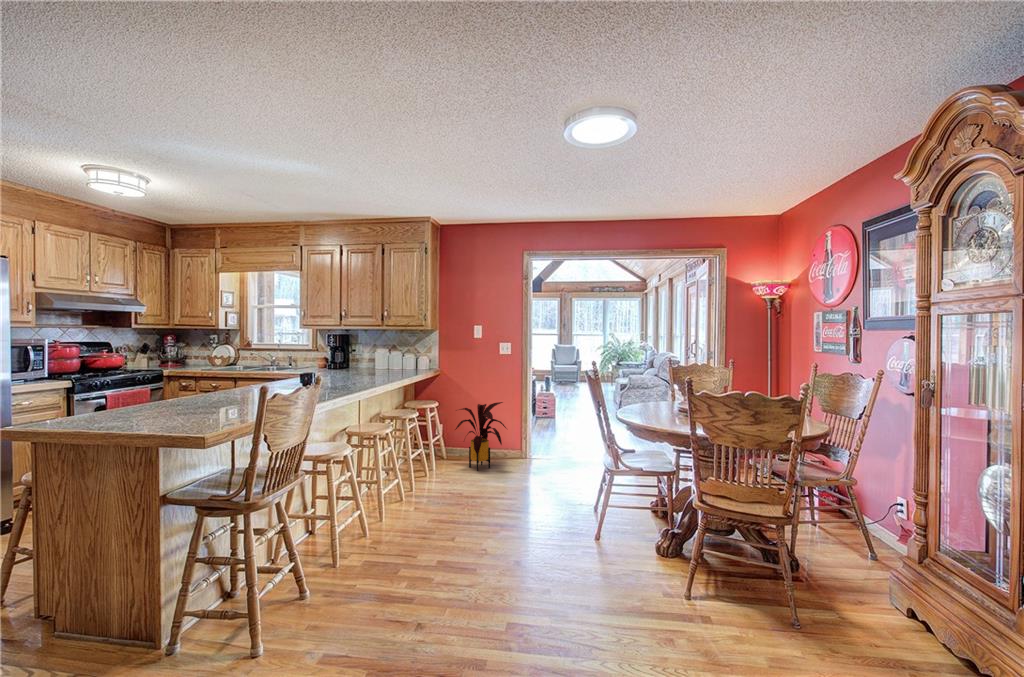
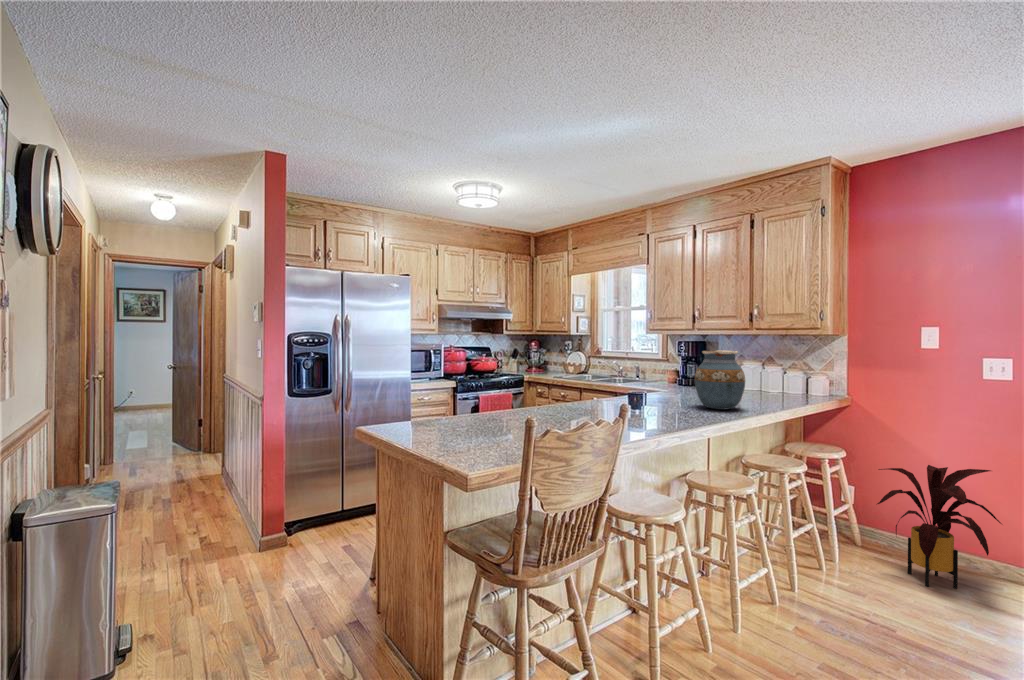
vase: none [347,341,381,382] -> present [695,351,745,410]

